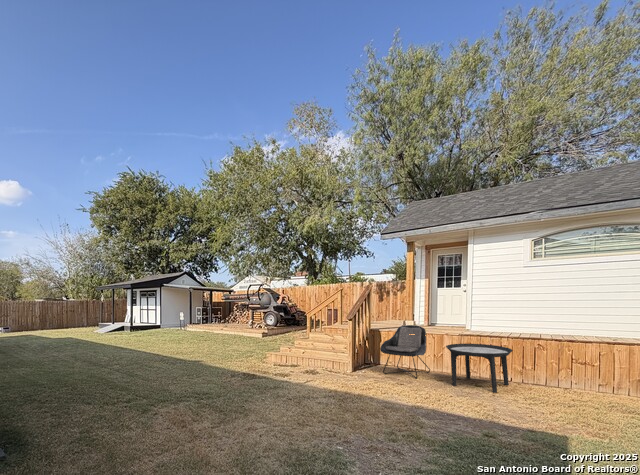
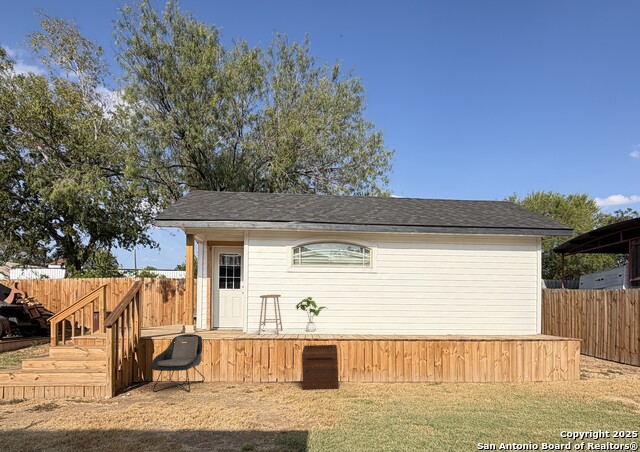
stool: none [484,293,513,334] -> present [259,295,282,334]
house plant: none [528,295,573,335] -> present [296,297,326,332]
round table: present [446,344,513,393] -> none [220,347,279,396]
wooden crate: none [543,348,600,403] -> present [302,345,339,390]

